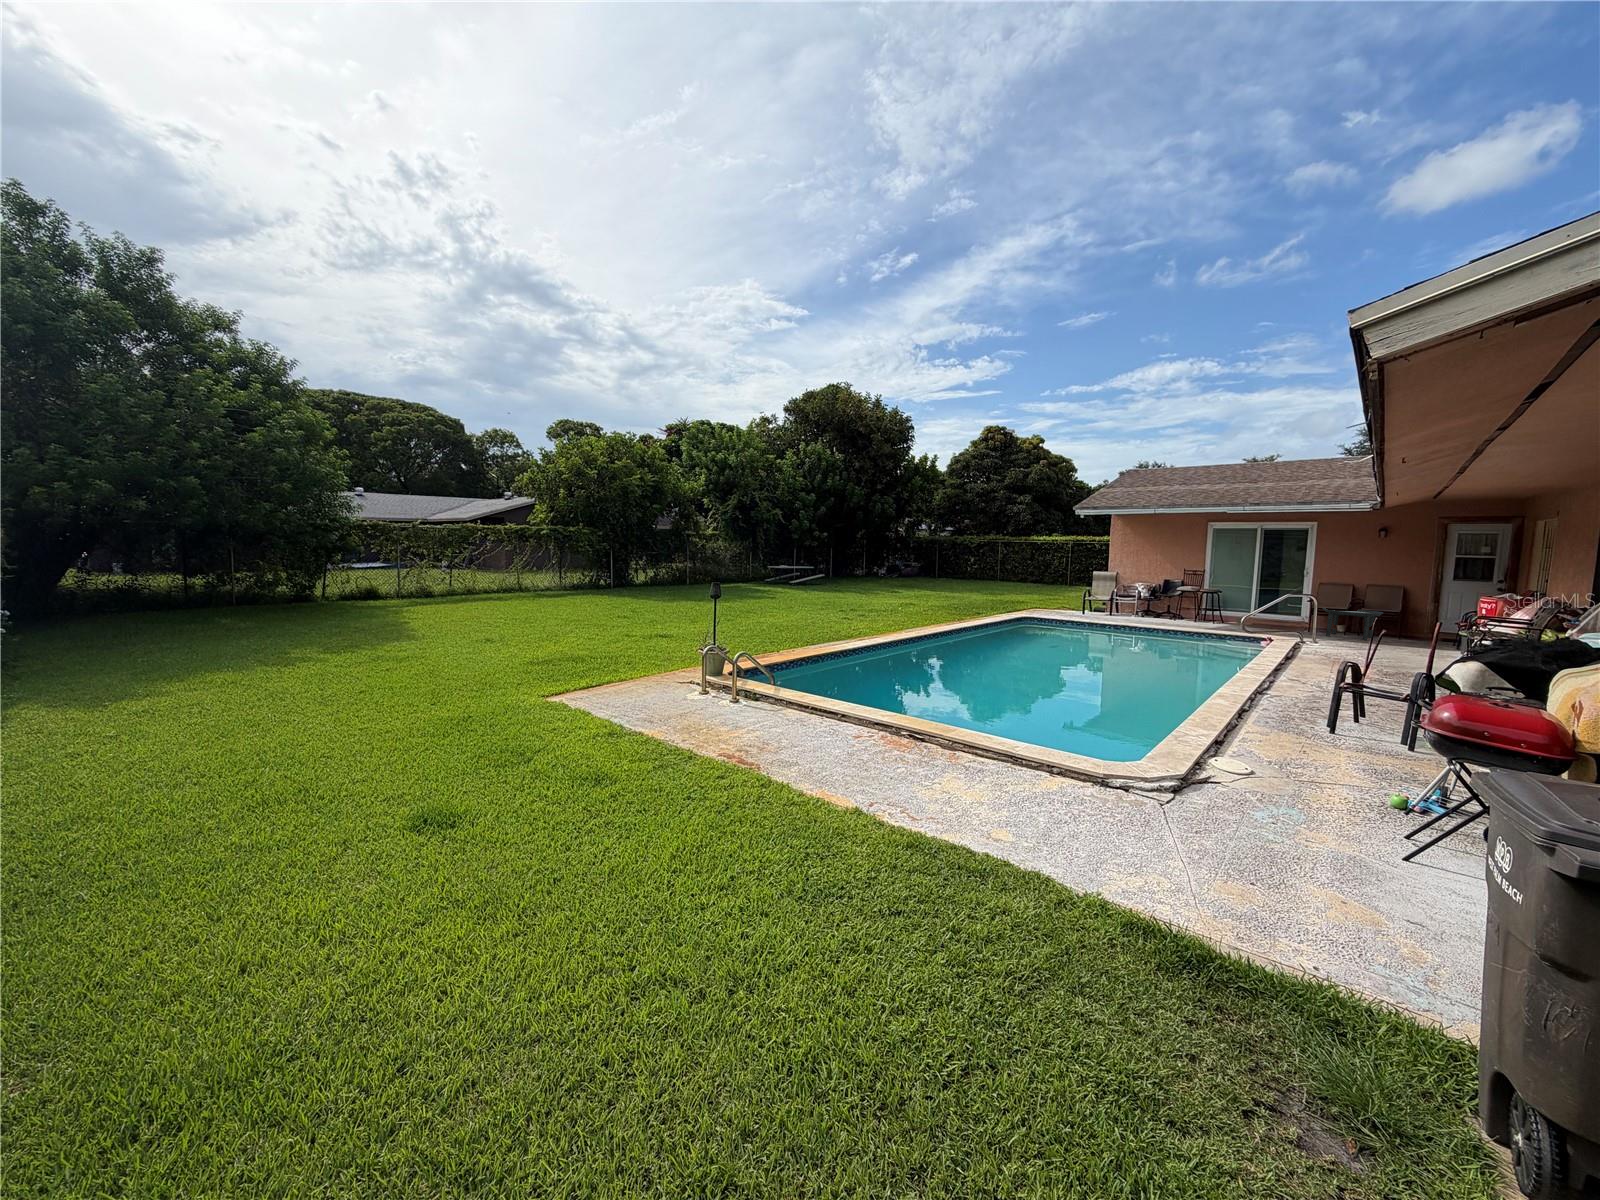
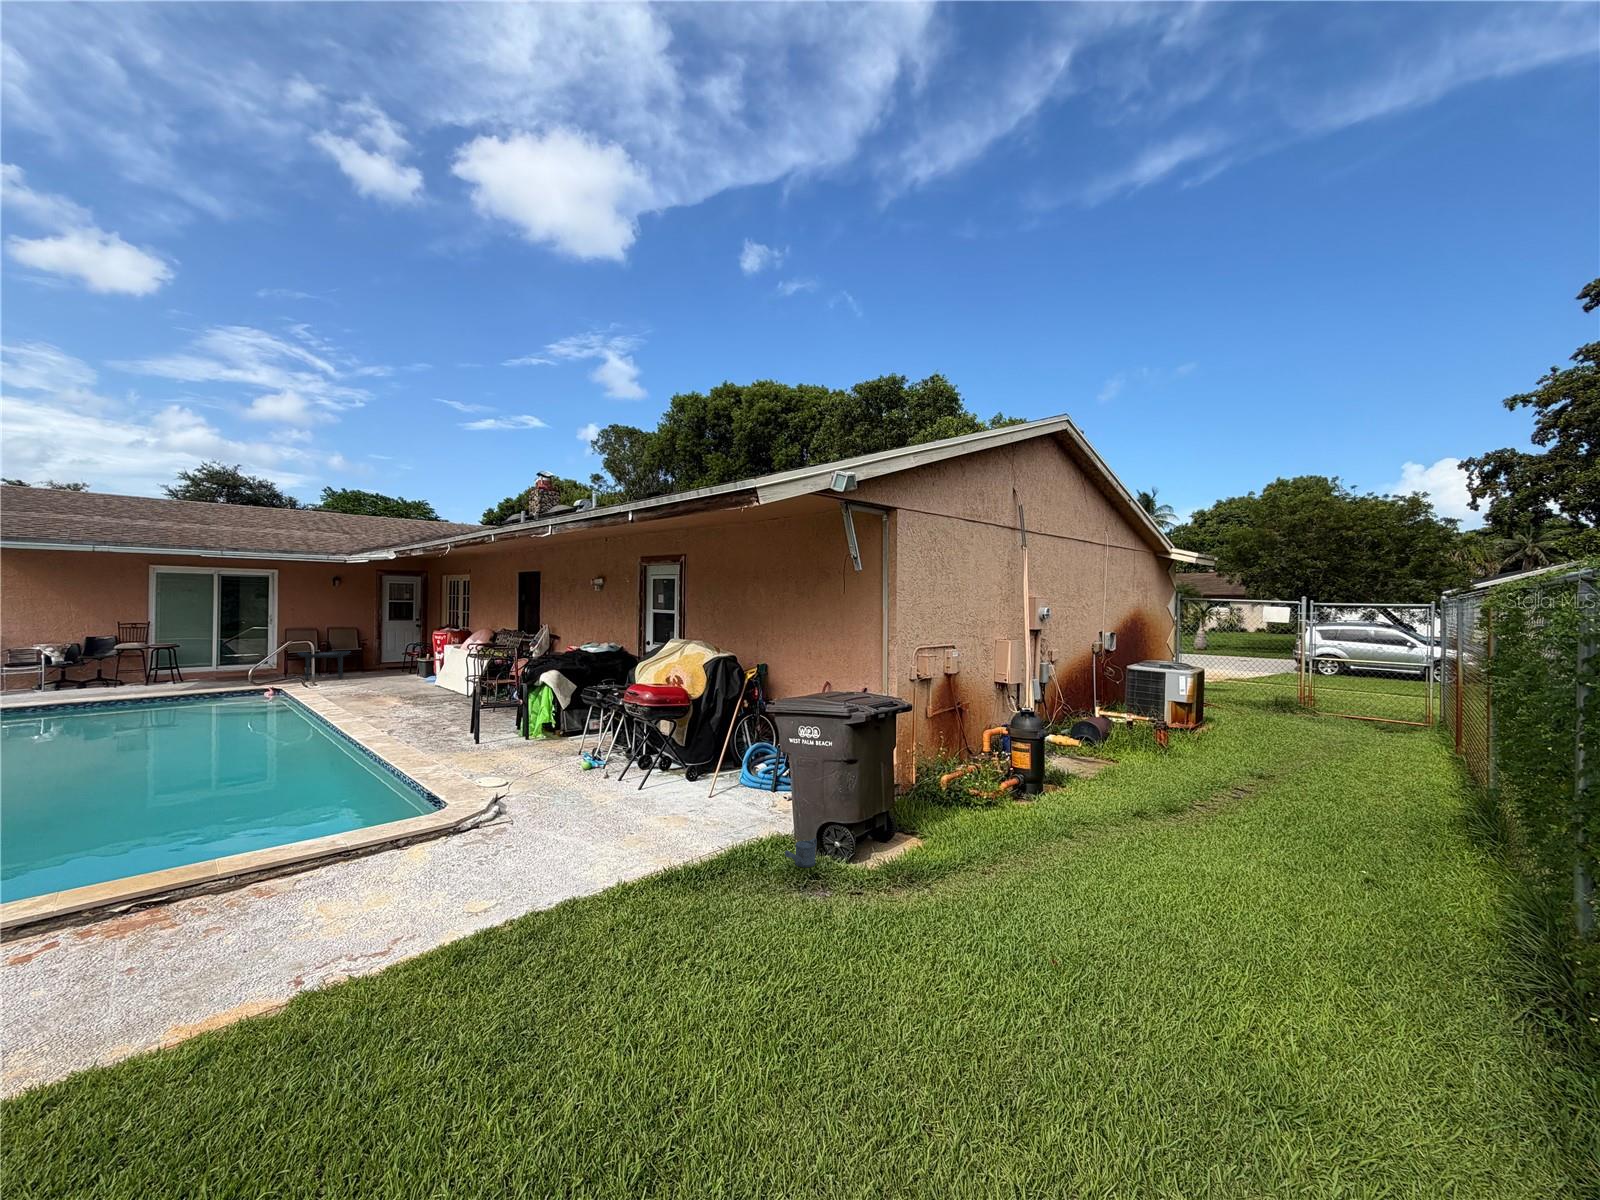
watering can: none [1267,1009,1397,1091] -> present [785,838,817,867]

